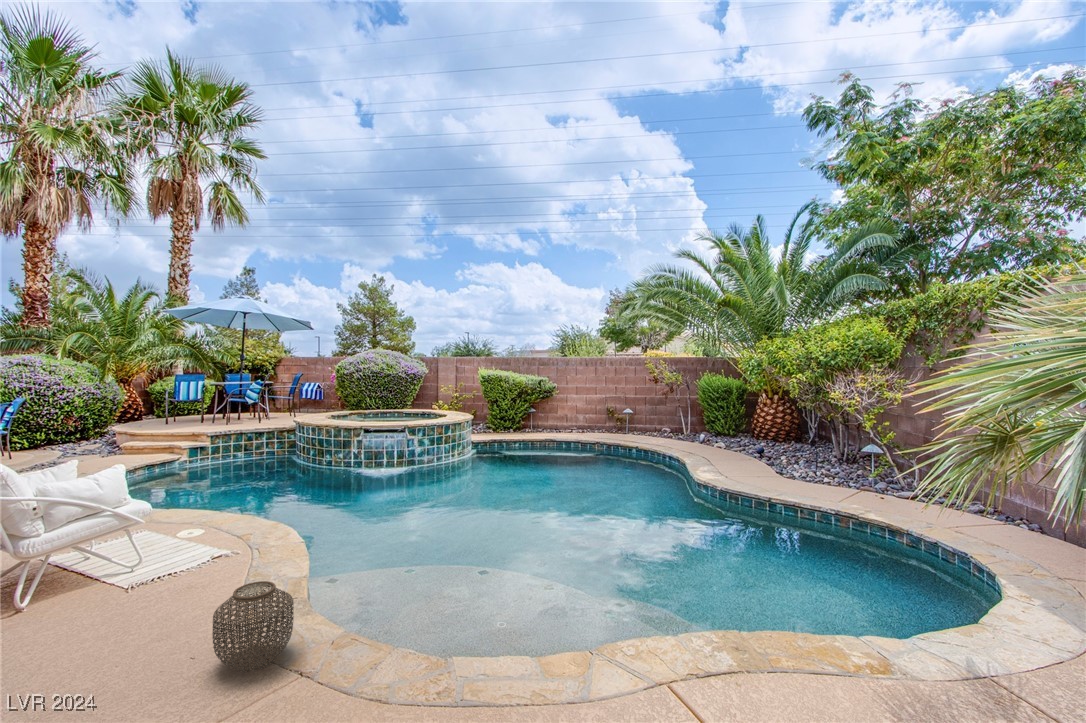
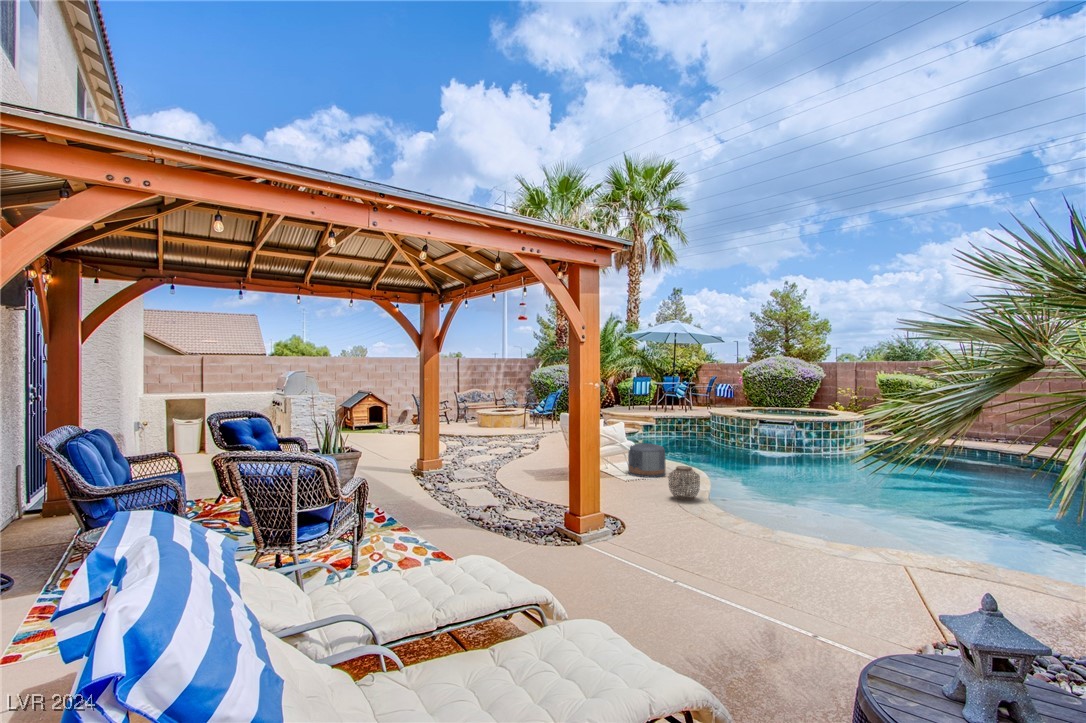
pouf: none [119,513,214,597] -> present [628,443,666,477]

